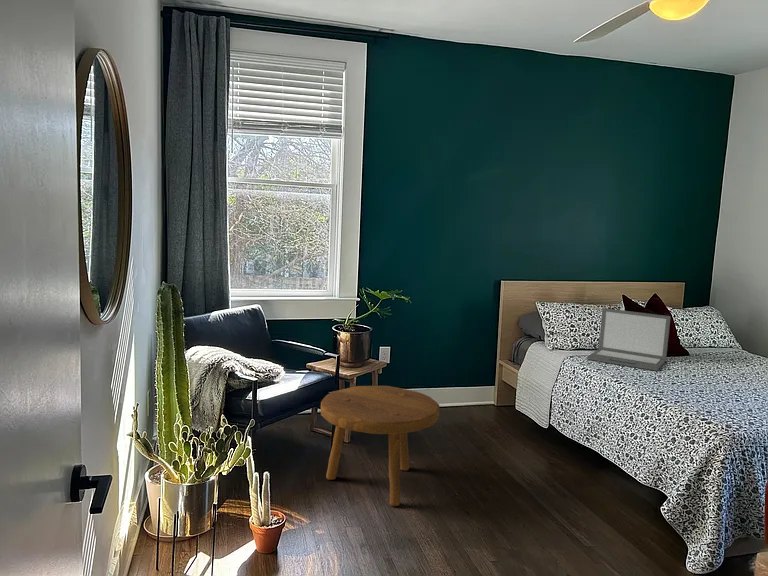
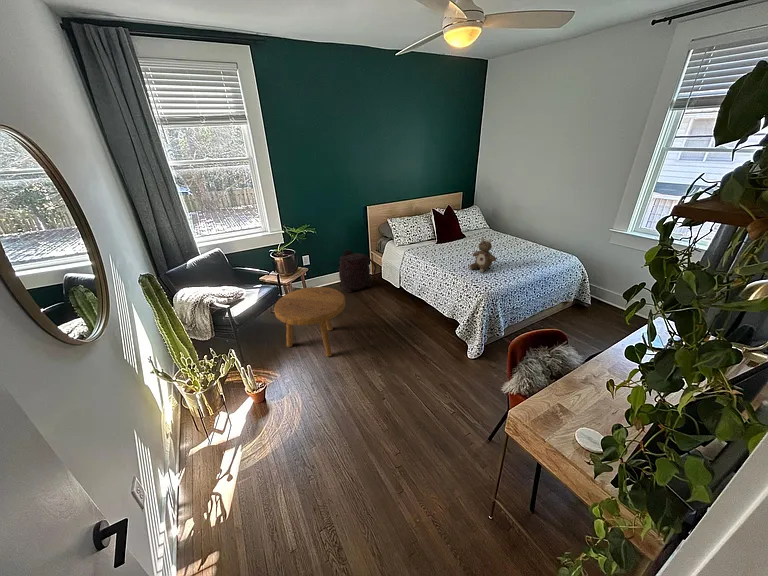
laptop: present [587,308,671,371] -> none [418,218,459,252]
stuffed bear: none [679,340,734,404] -> present [469,237,496,273]
backpack: none [435,348,506,424] -> present [338,249,376,292]

